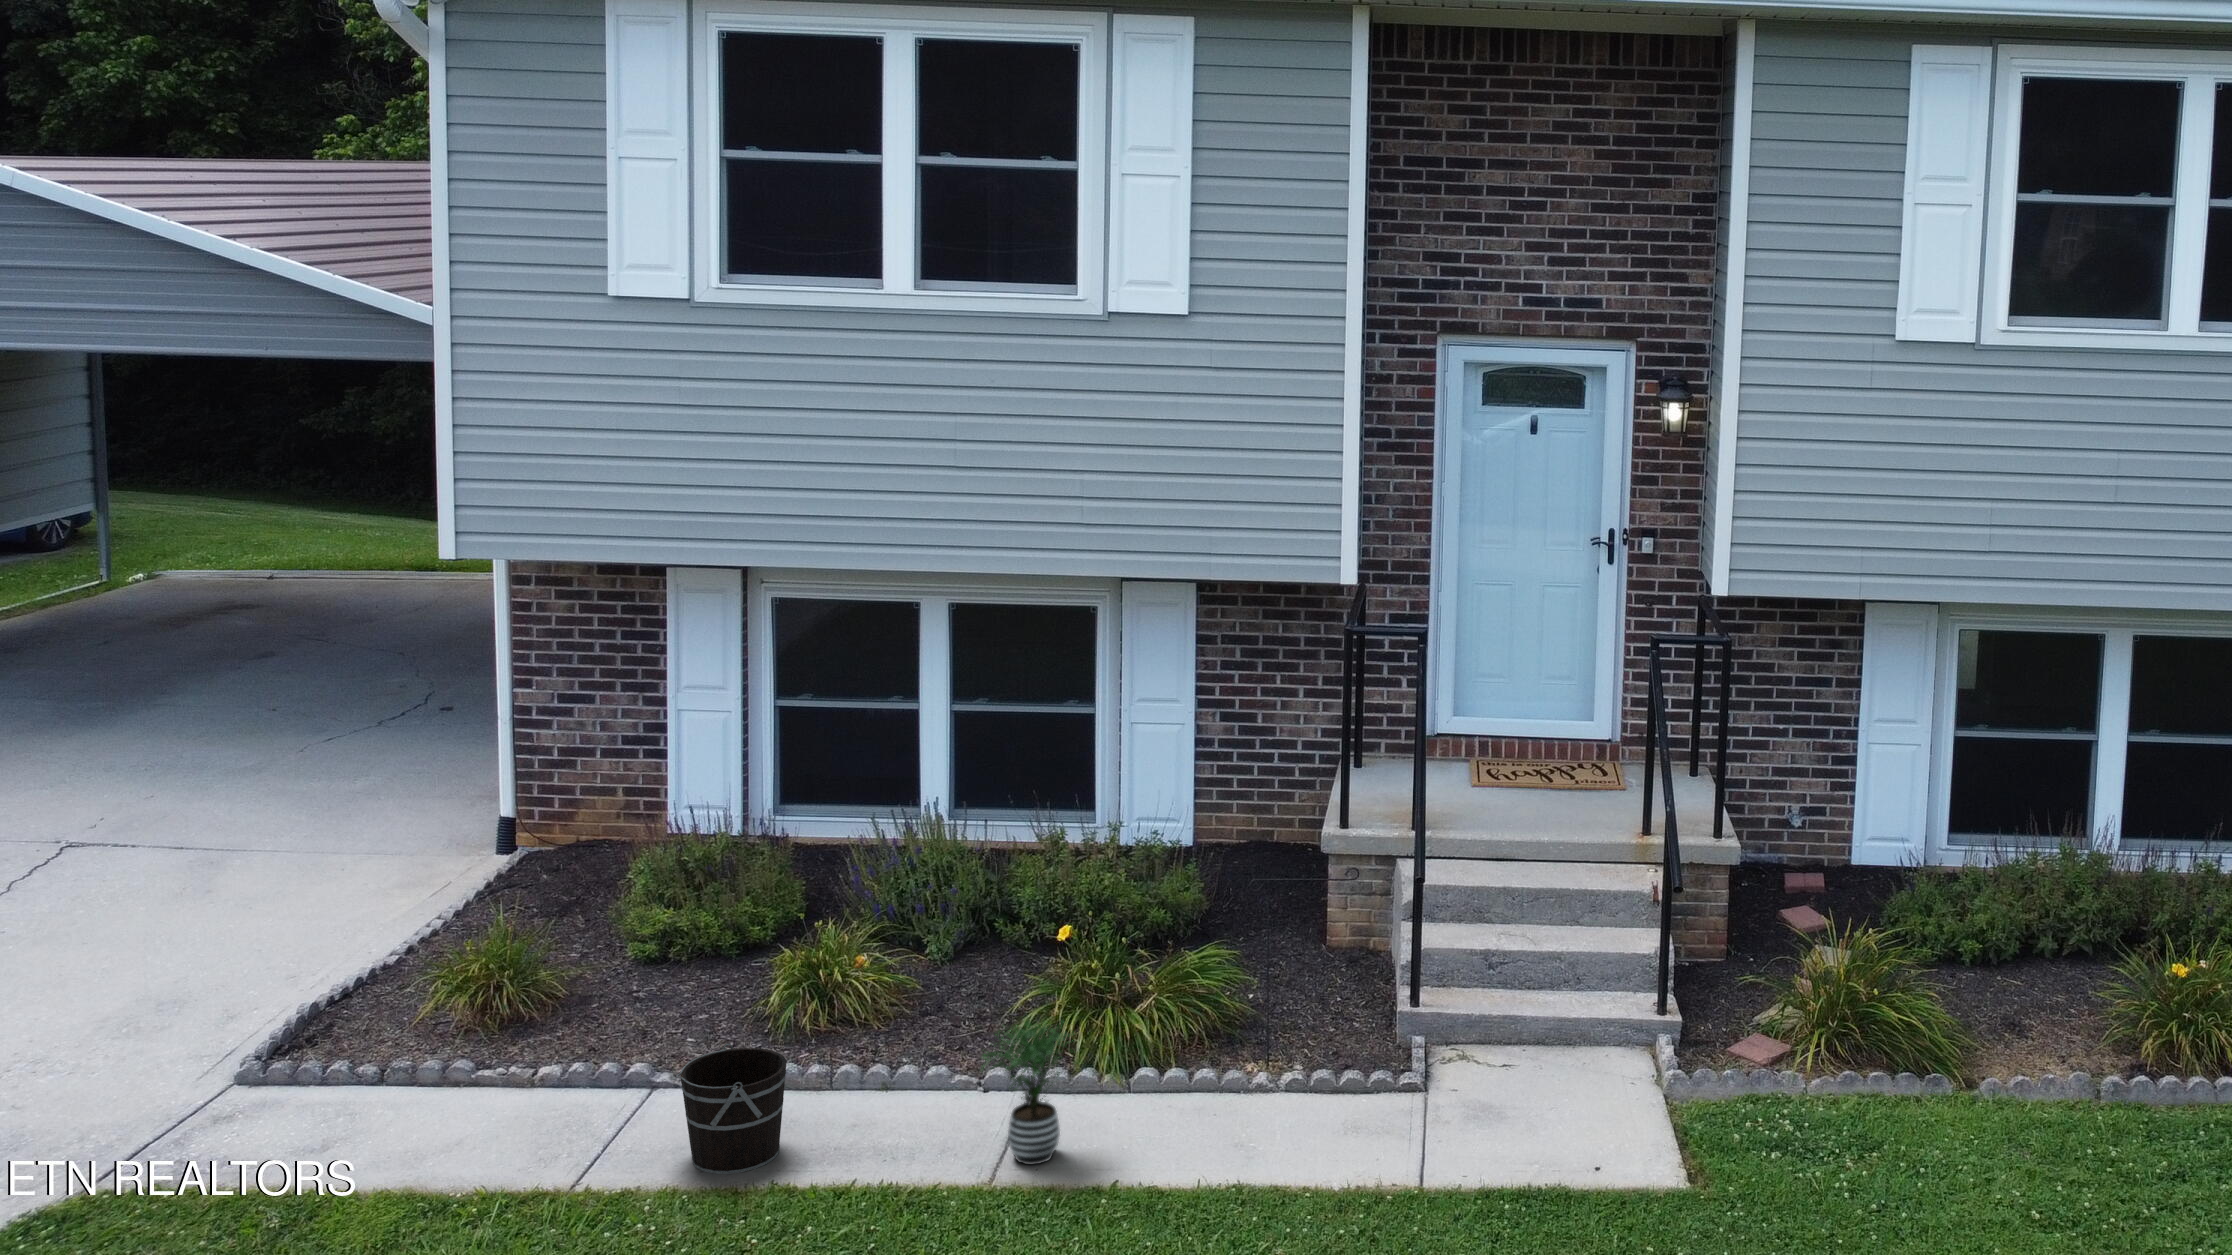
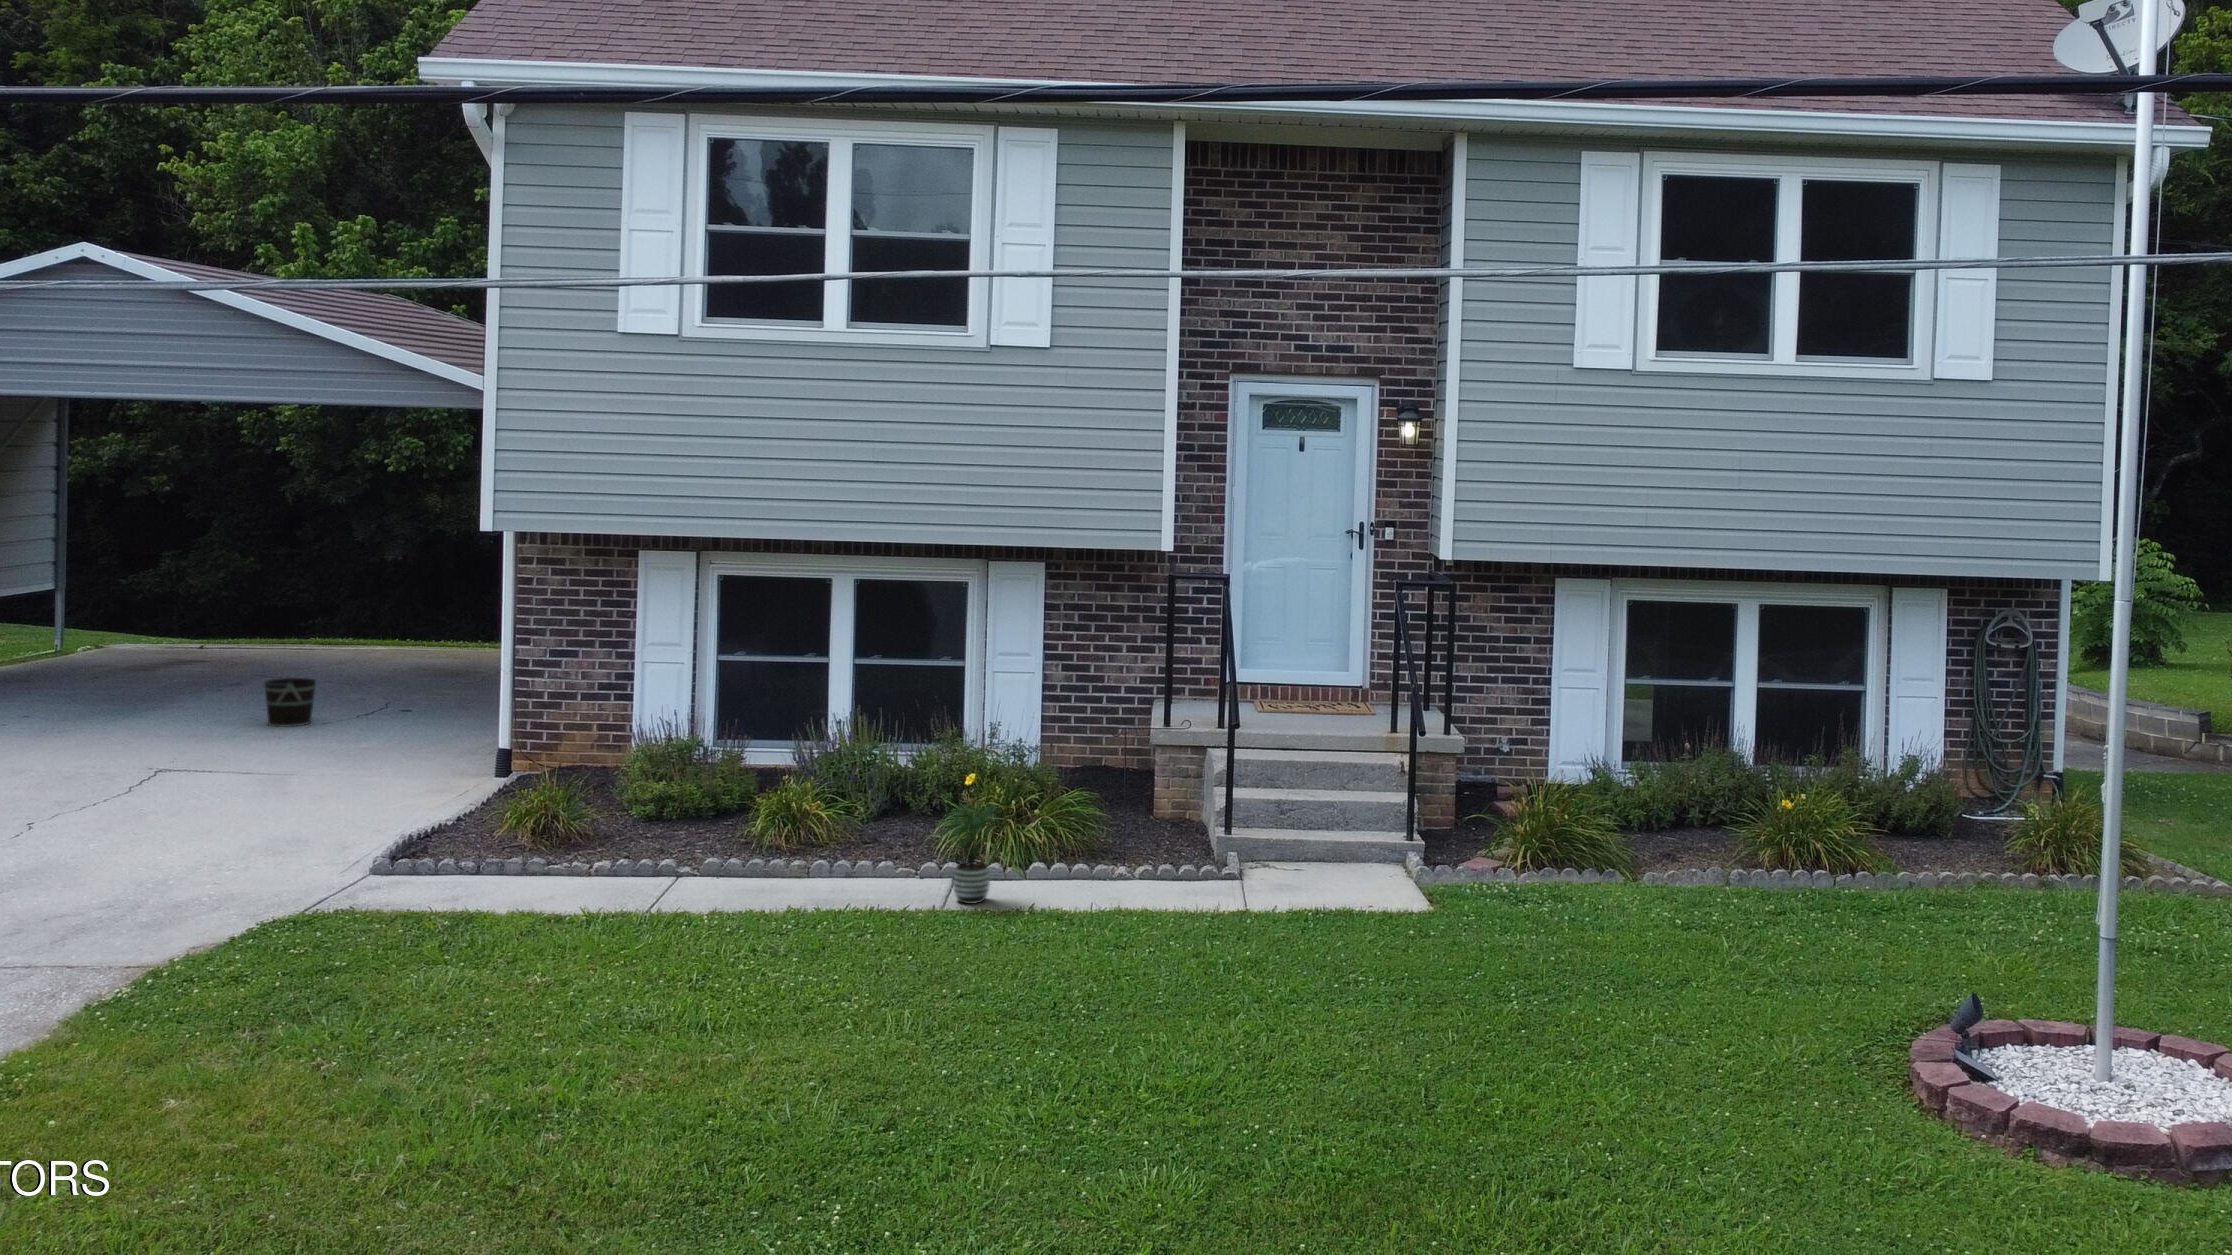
bucket: present [676,1044,787,1174] -> present [264,678,316,727]

